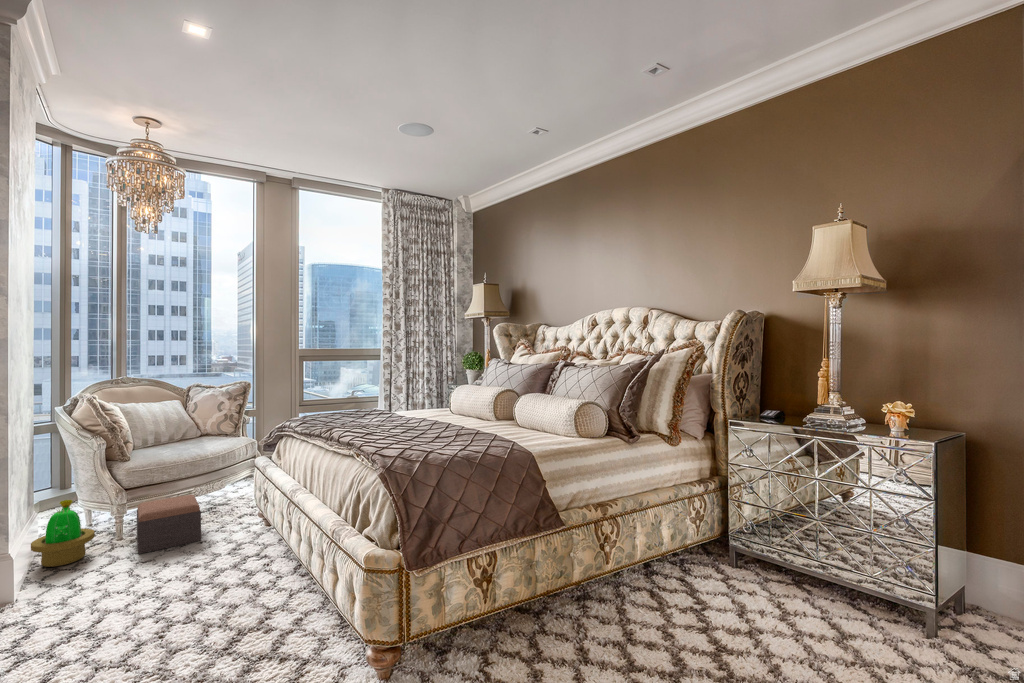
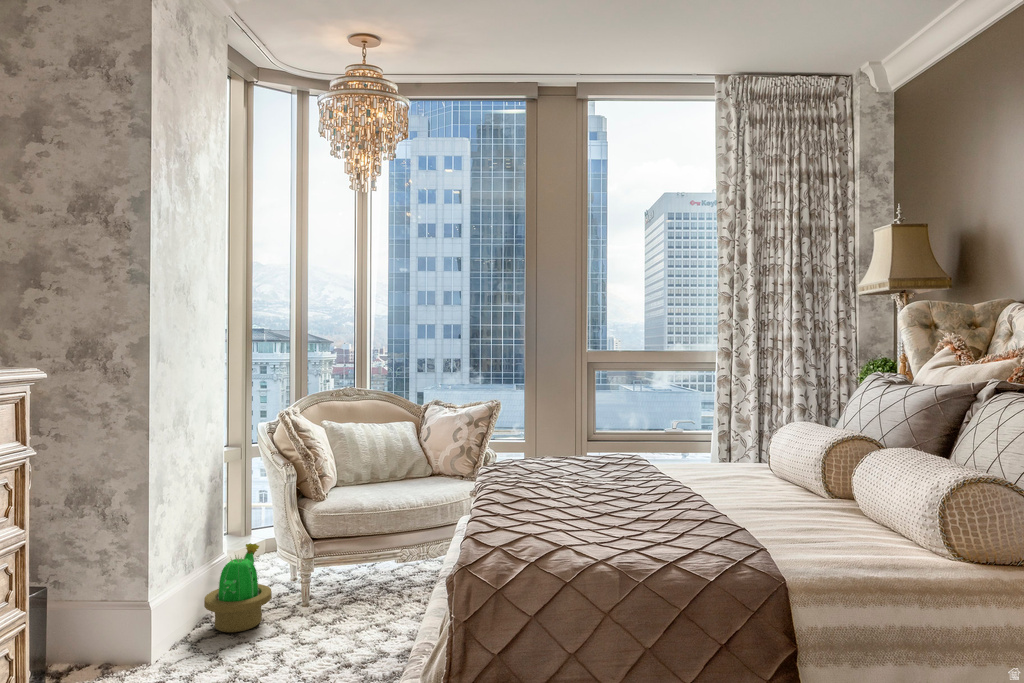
footstool: present [137,495,201,554] -> none [305,562,393,640]

